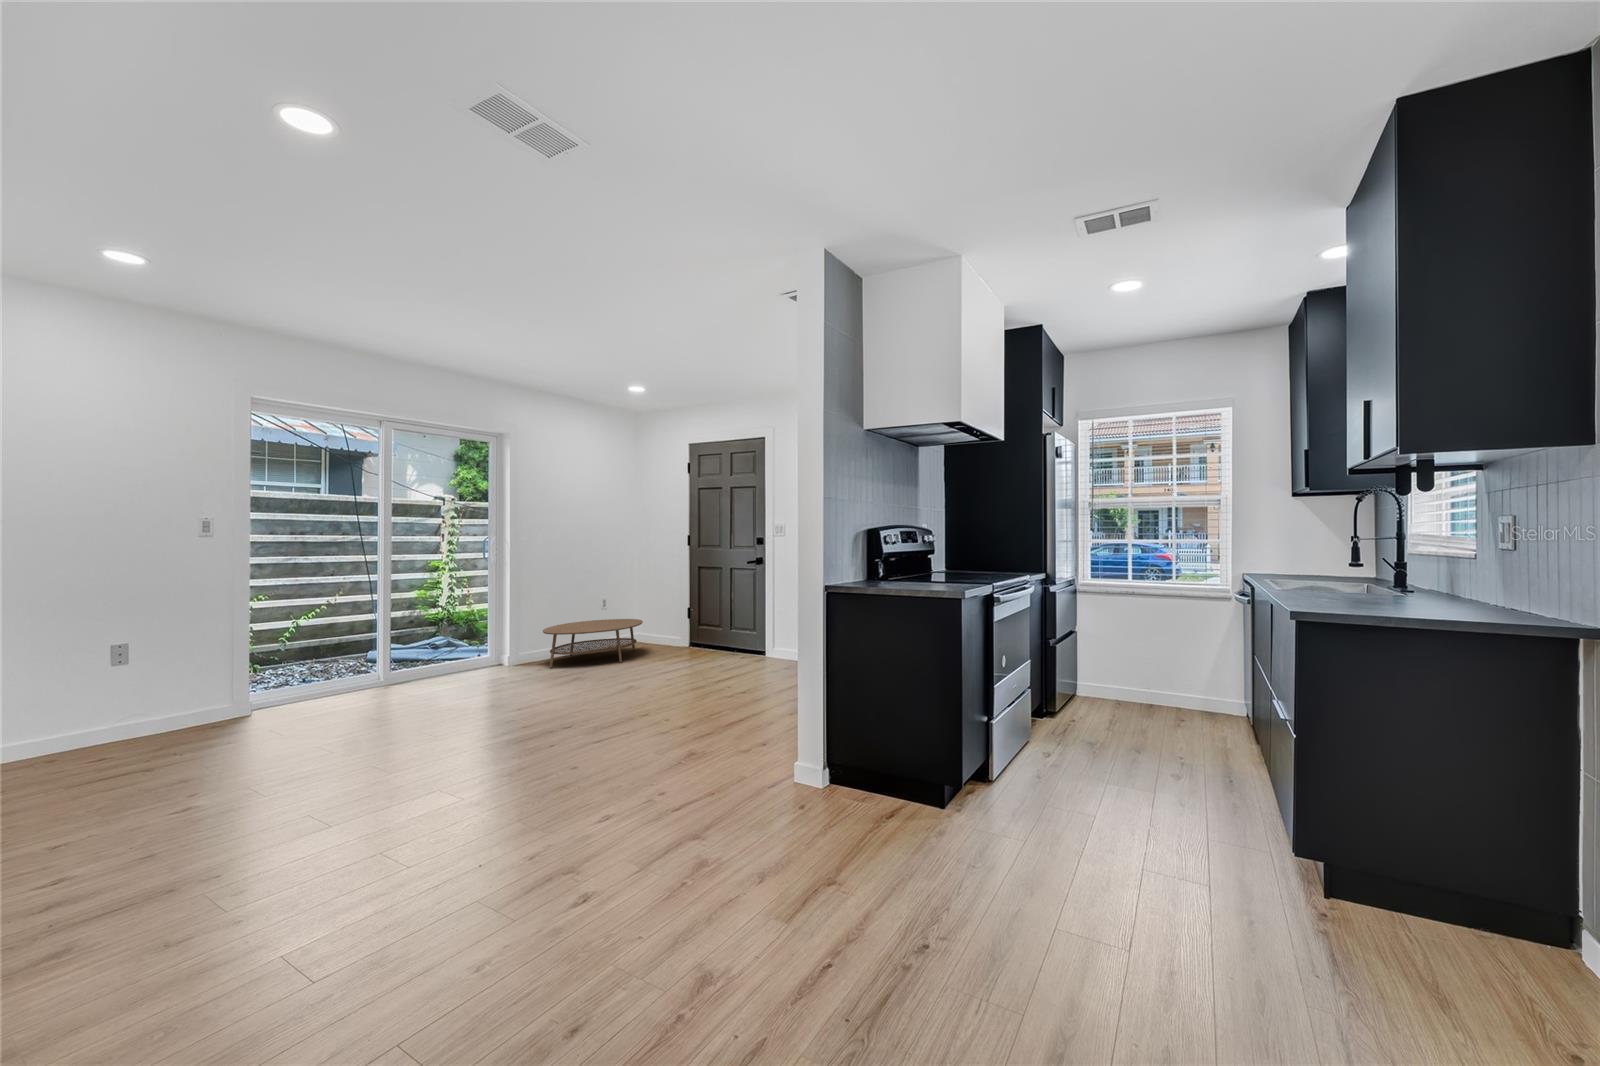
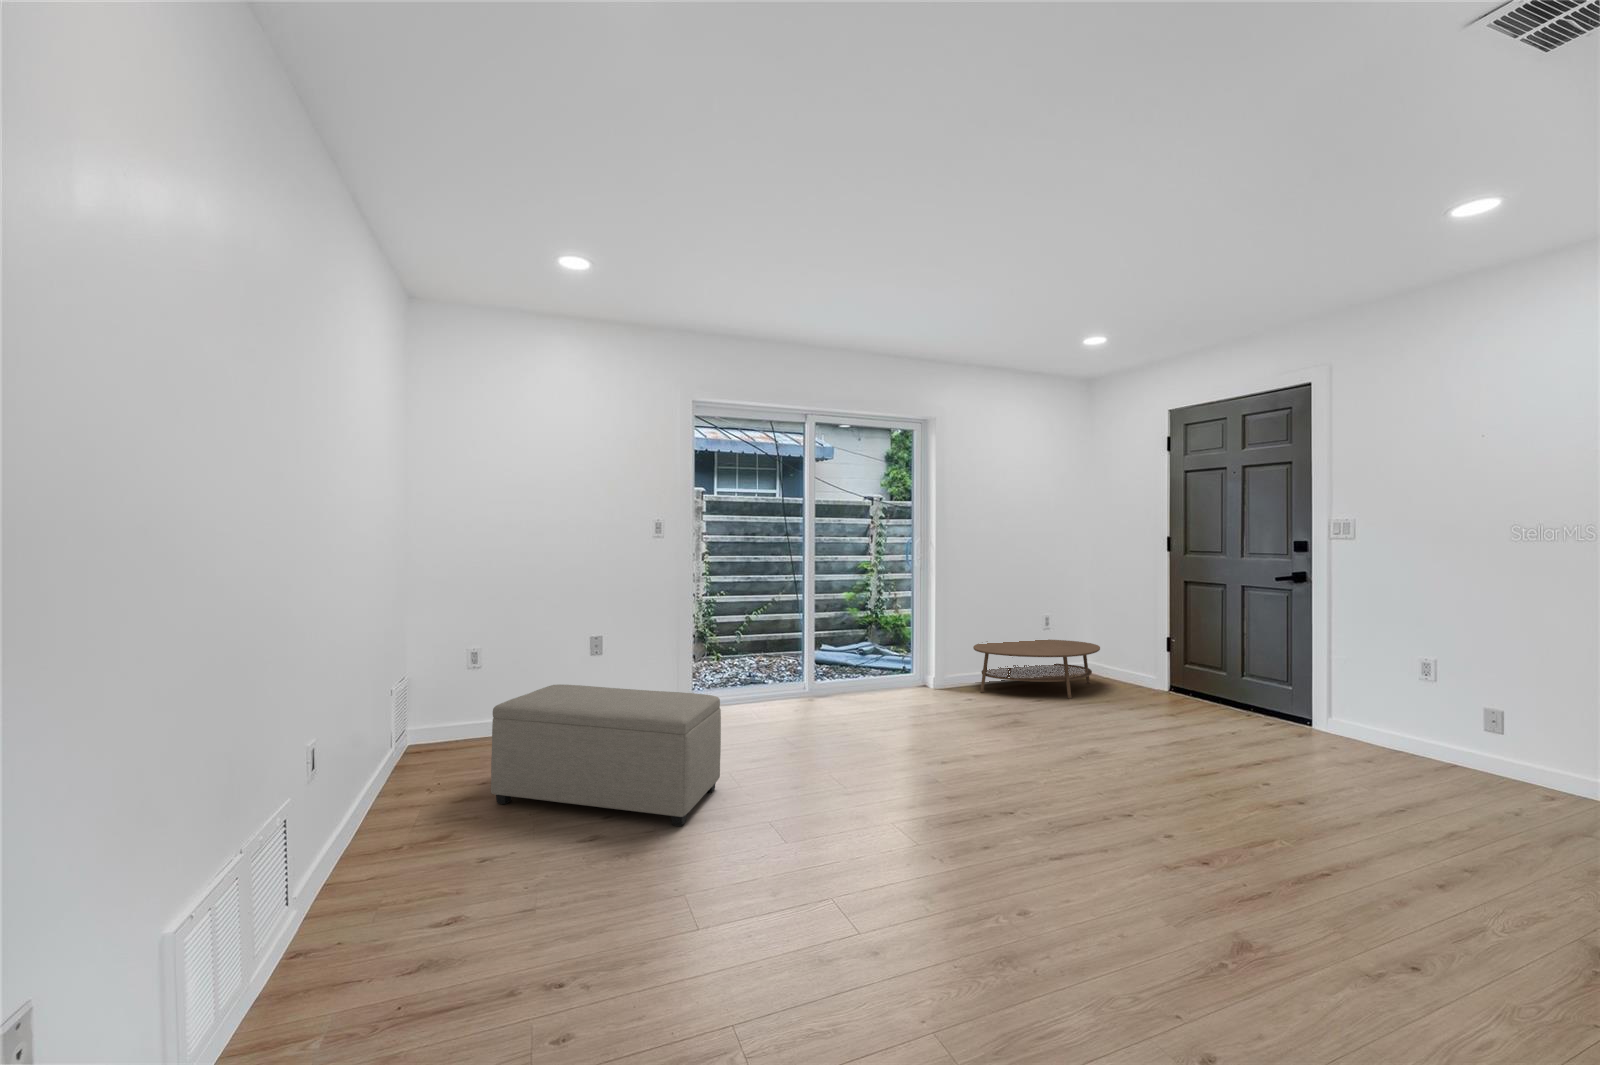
ottoman: none [68,684,342,824] -> present [491,684,721,826]

